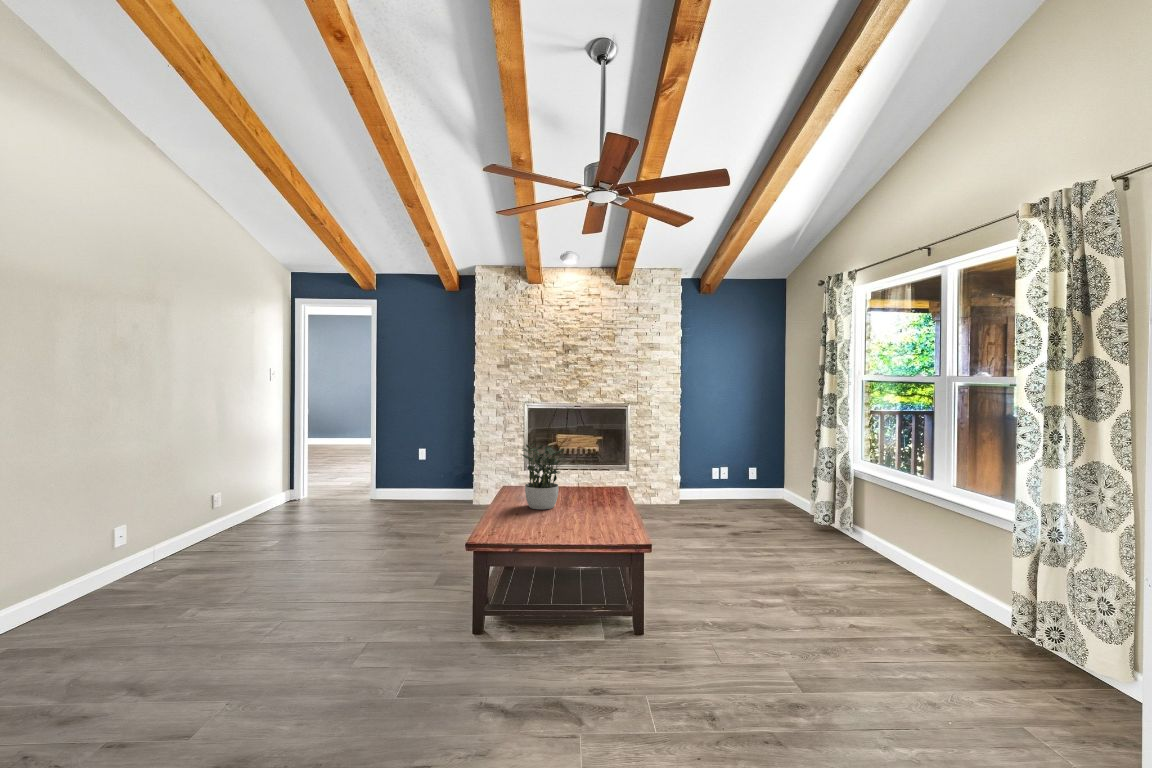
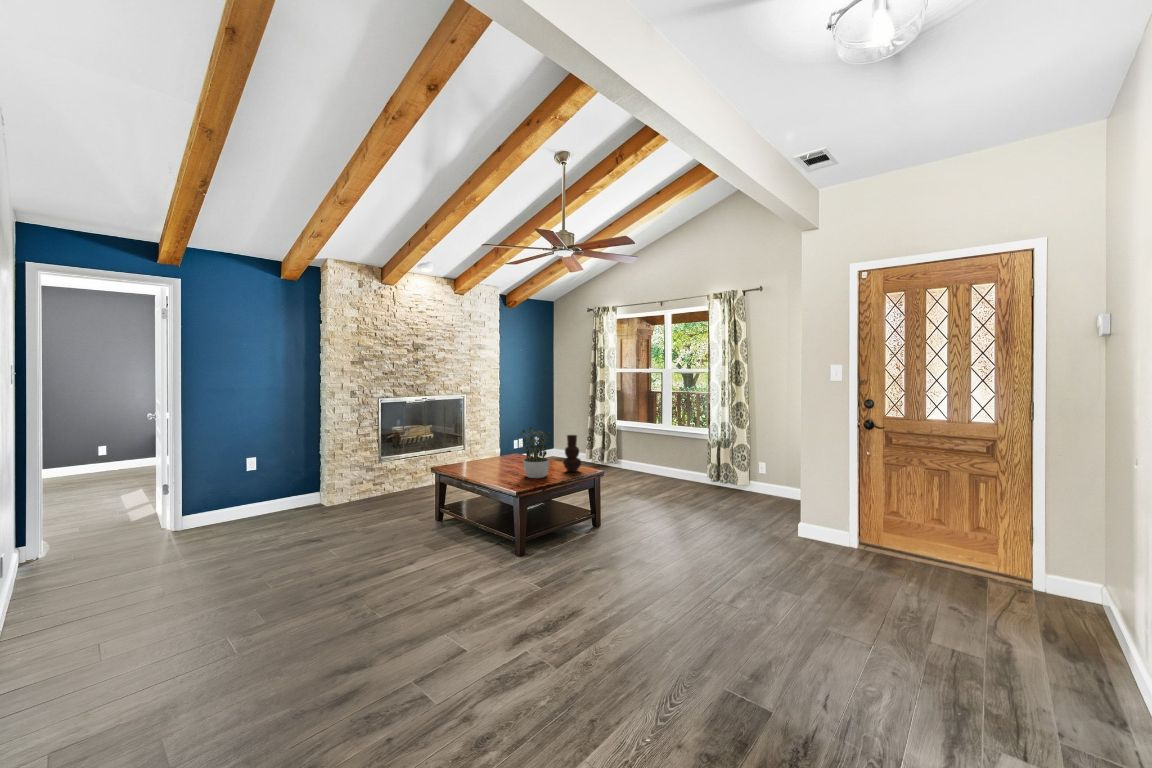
vase: none [580,459,606,512] -> present [563,435,581,472]

